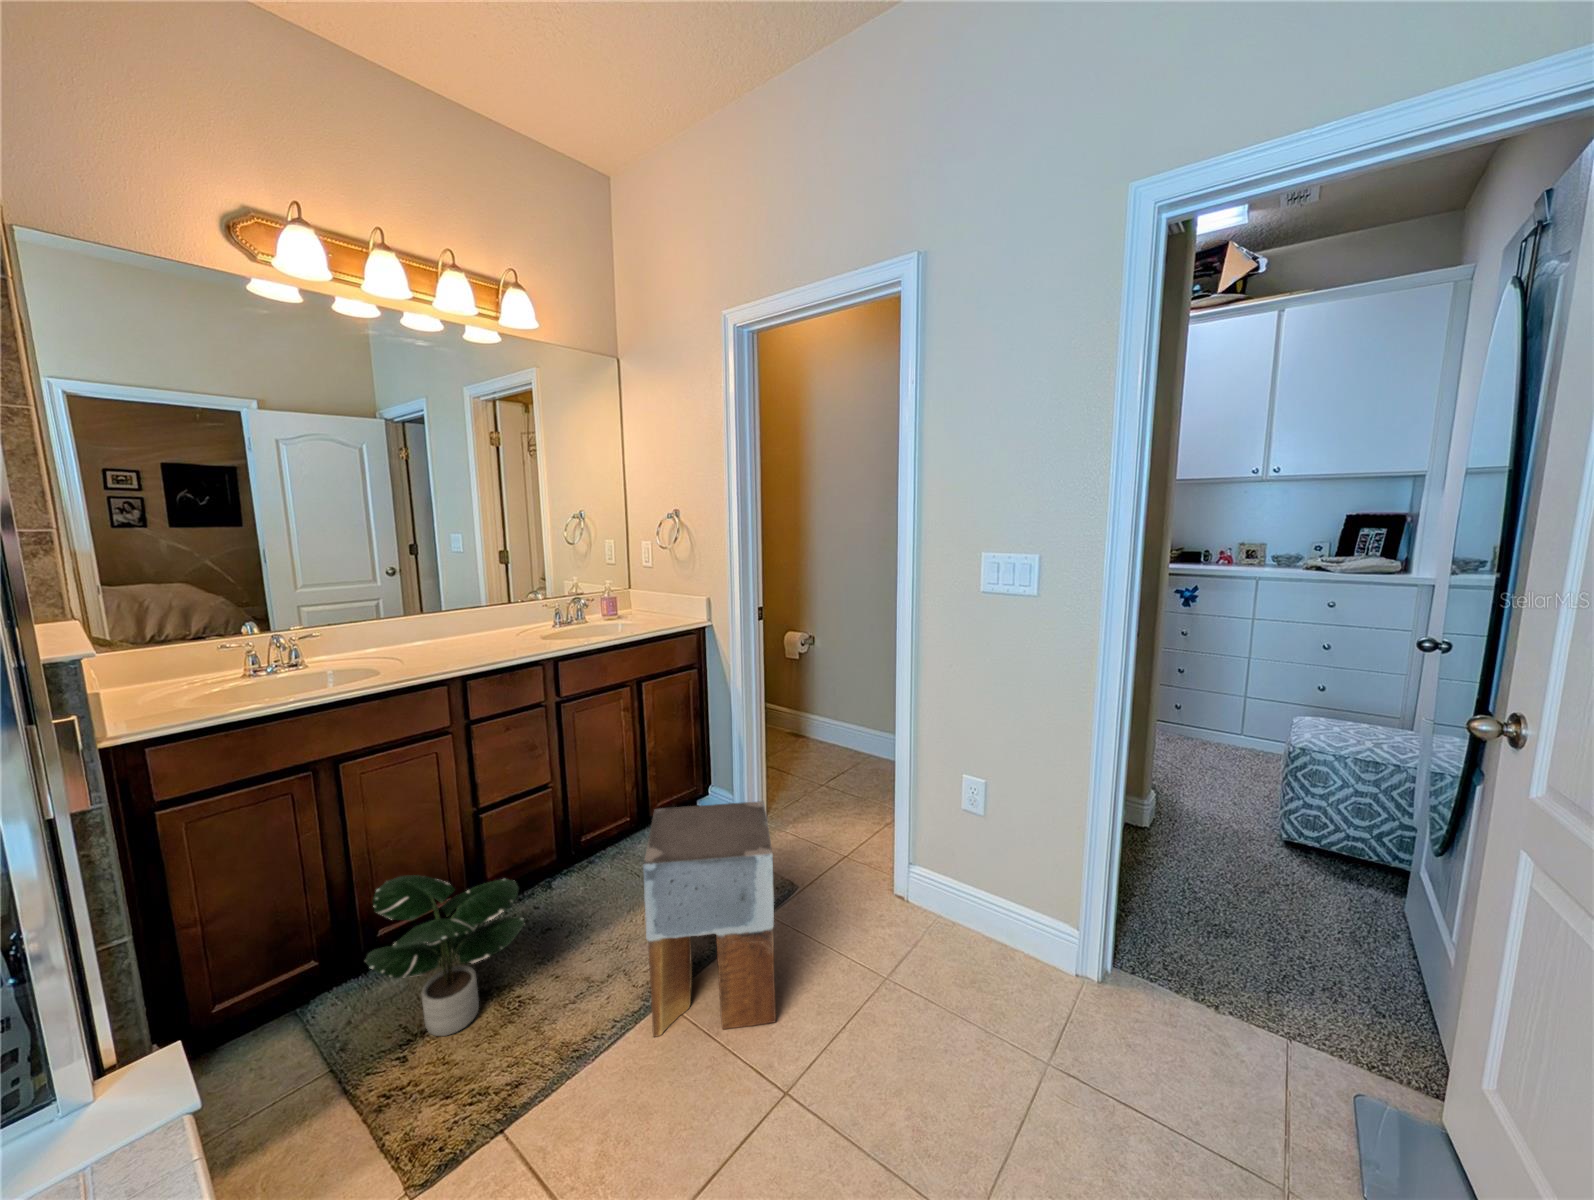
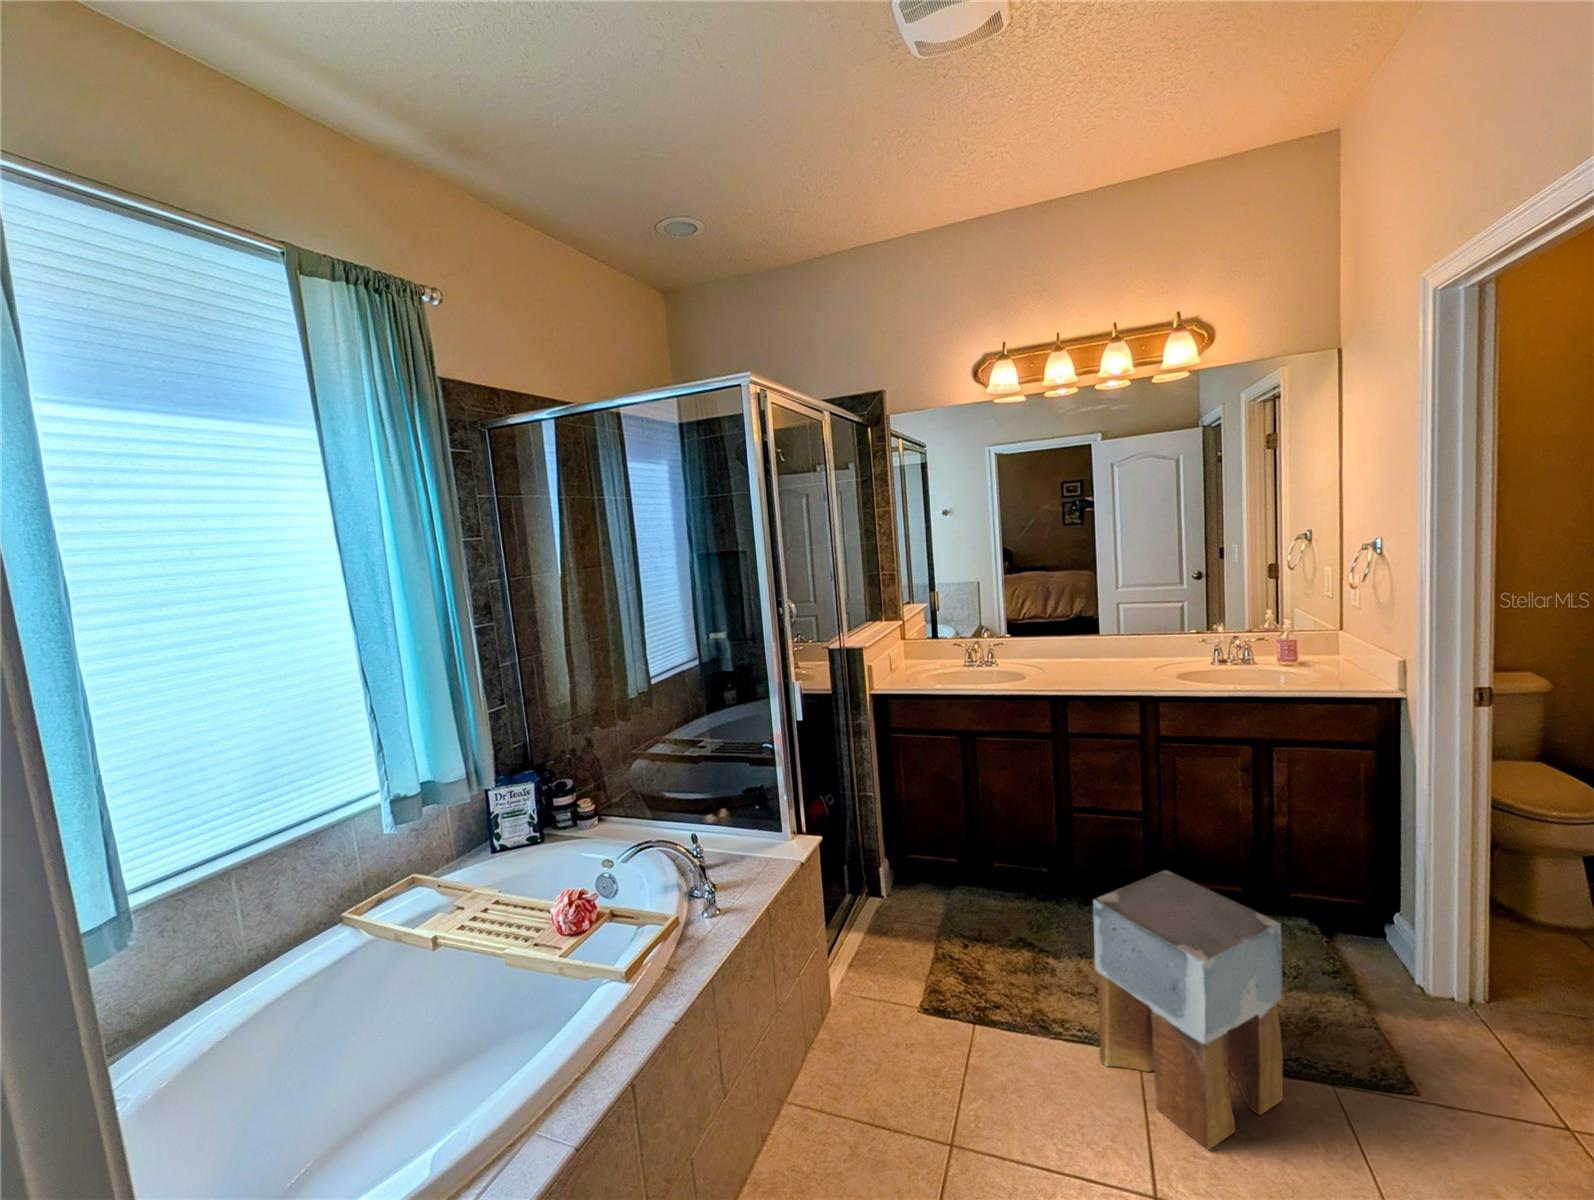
potted plant: present [365,875,524,1036] -> none [953,827,1062,956]

